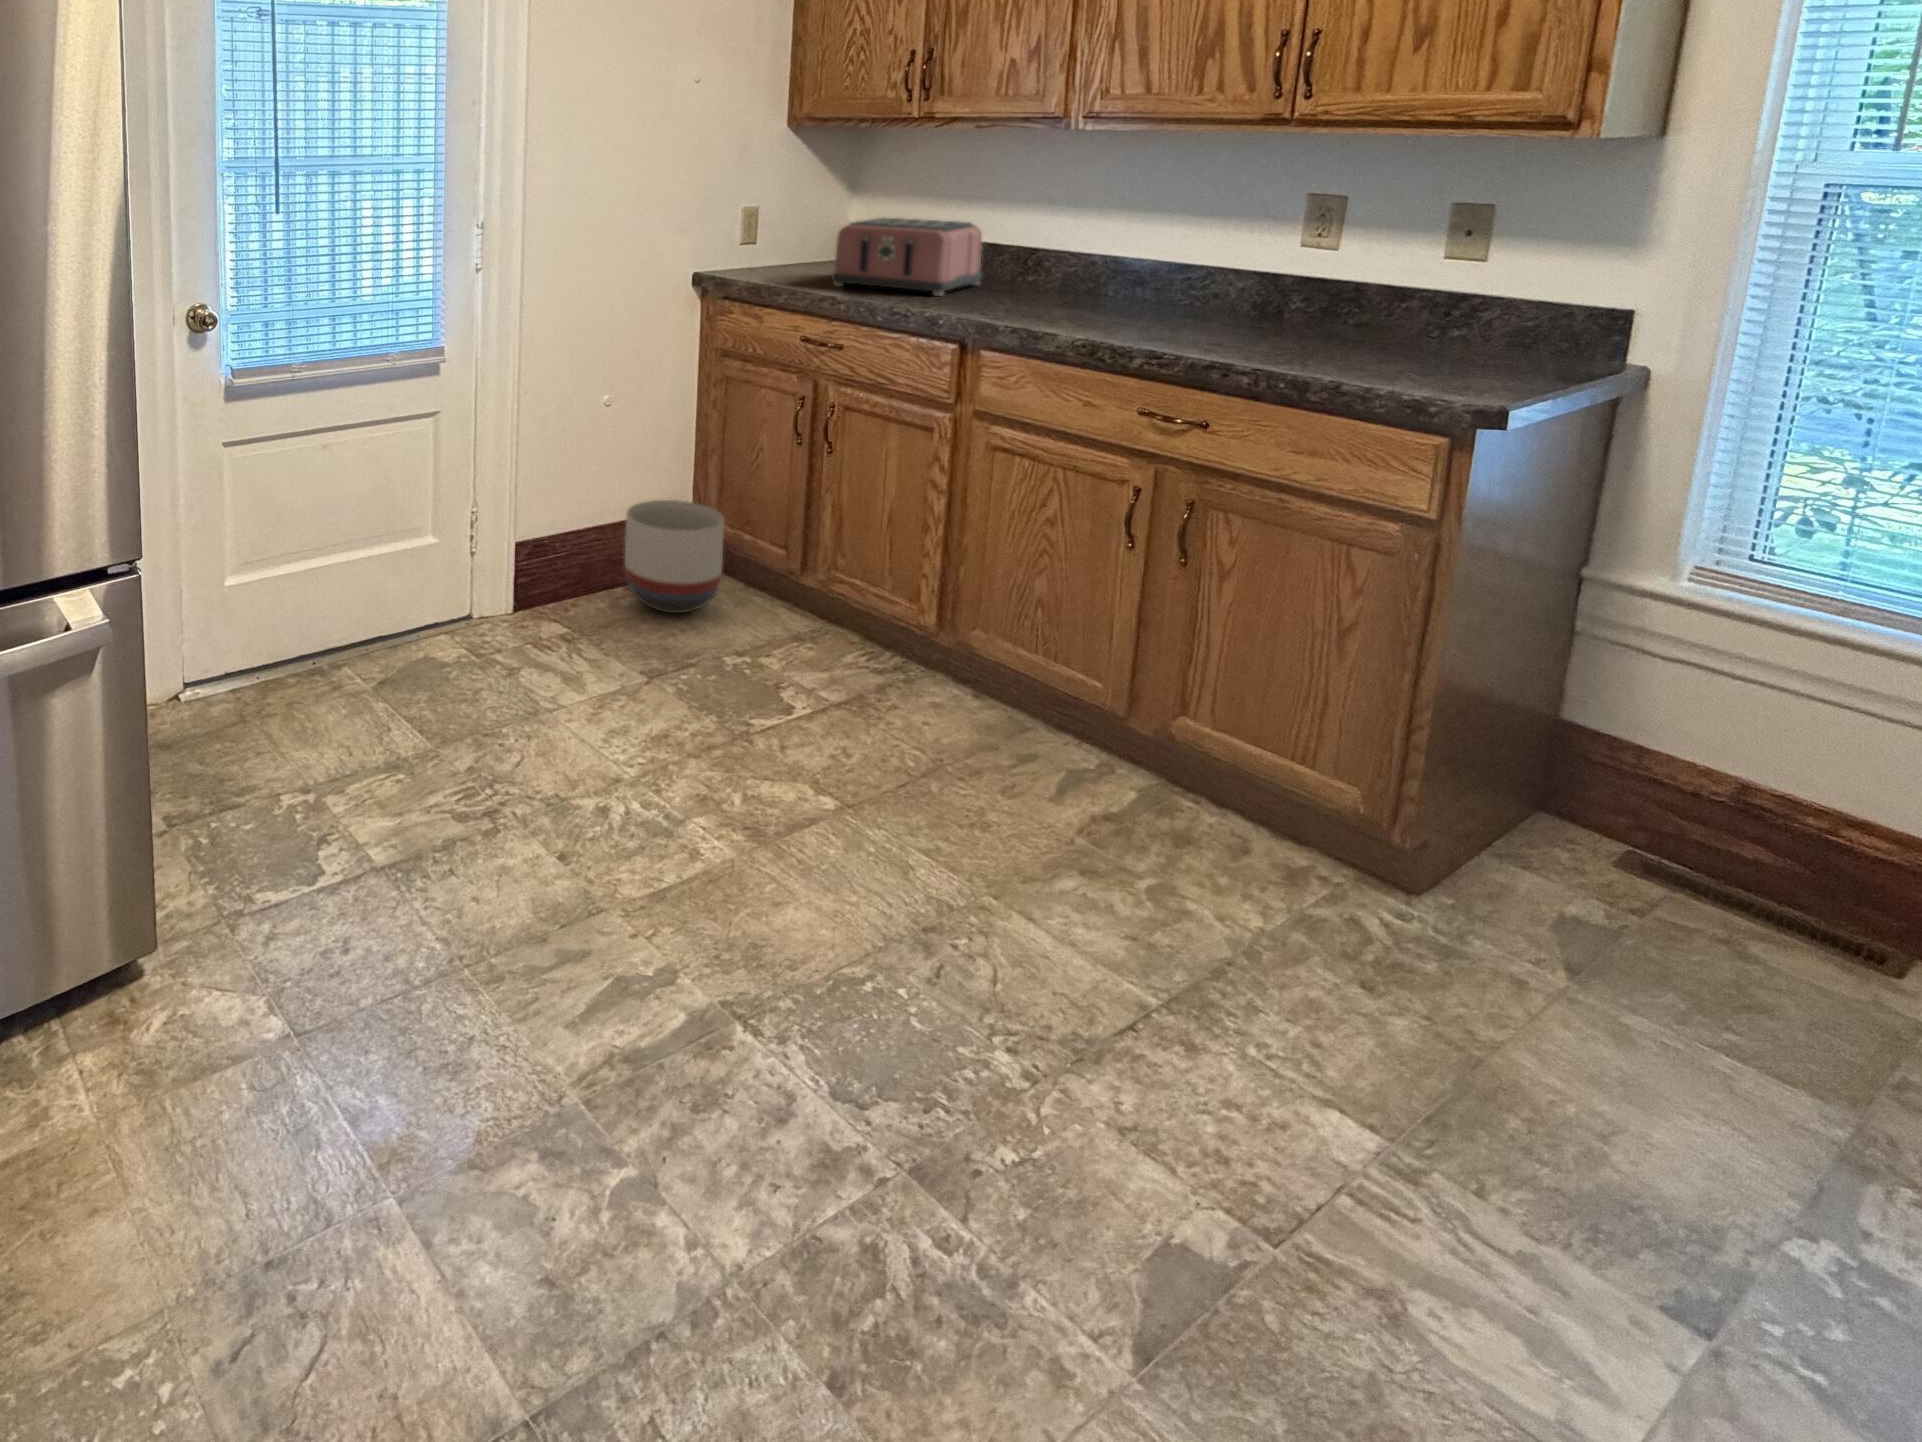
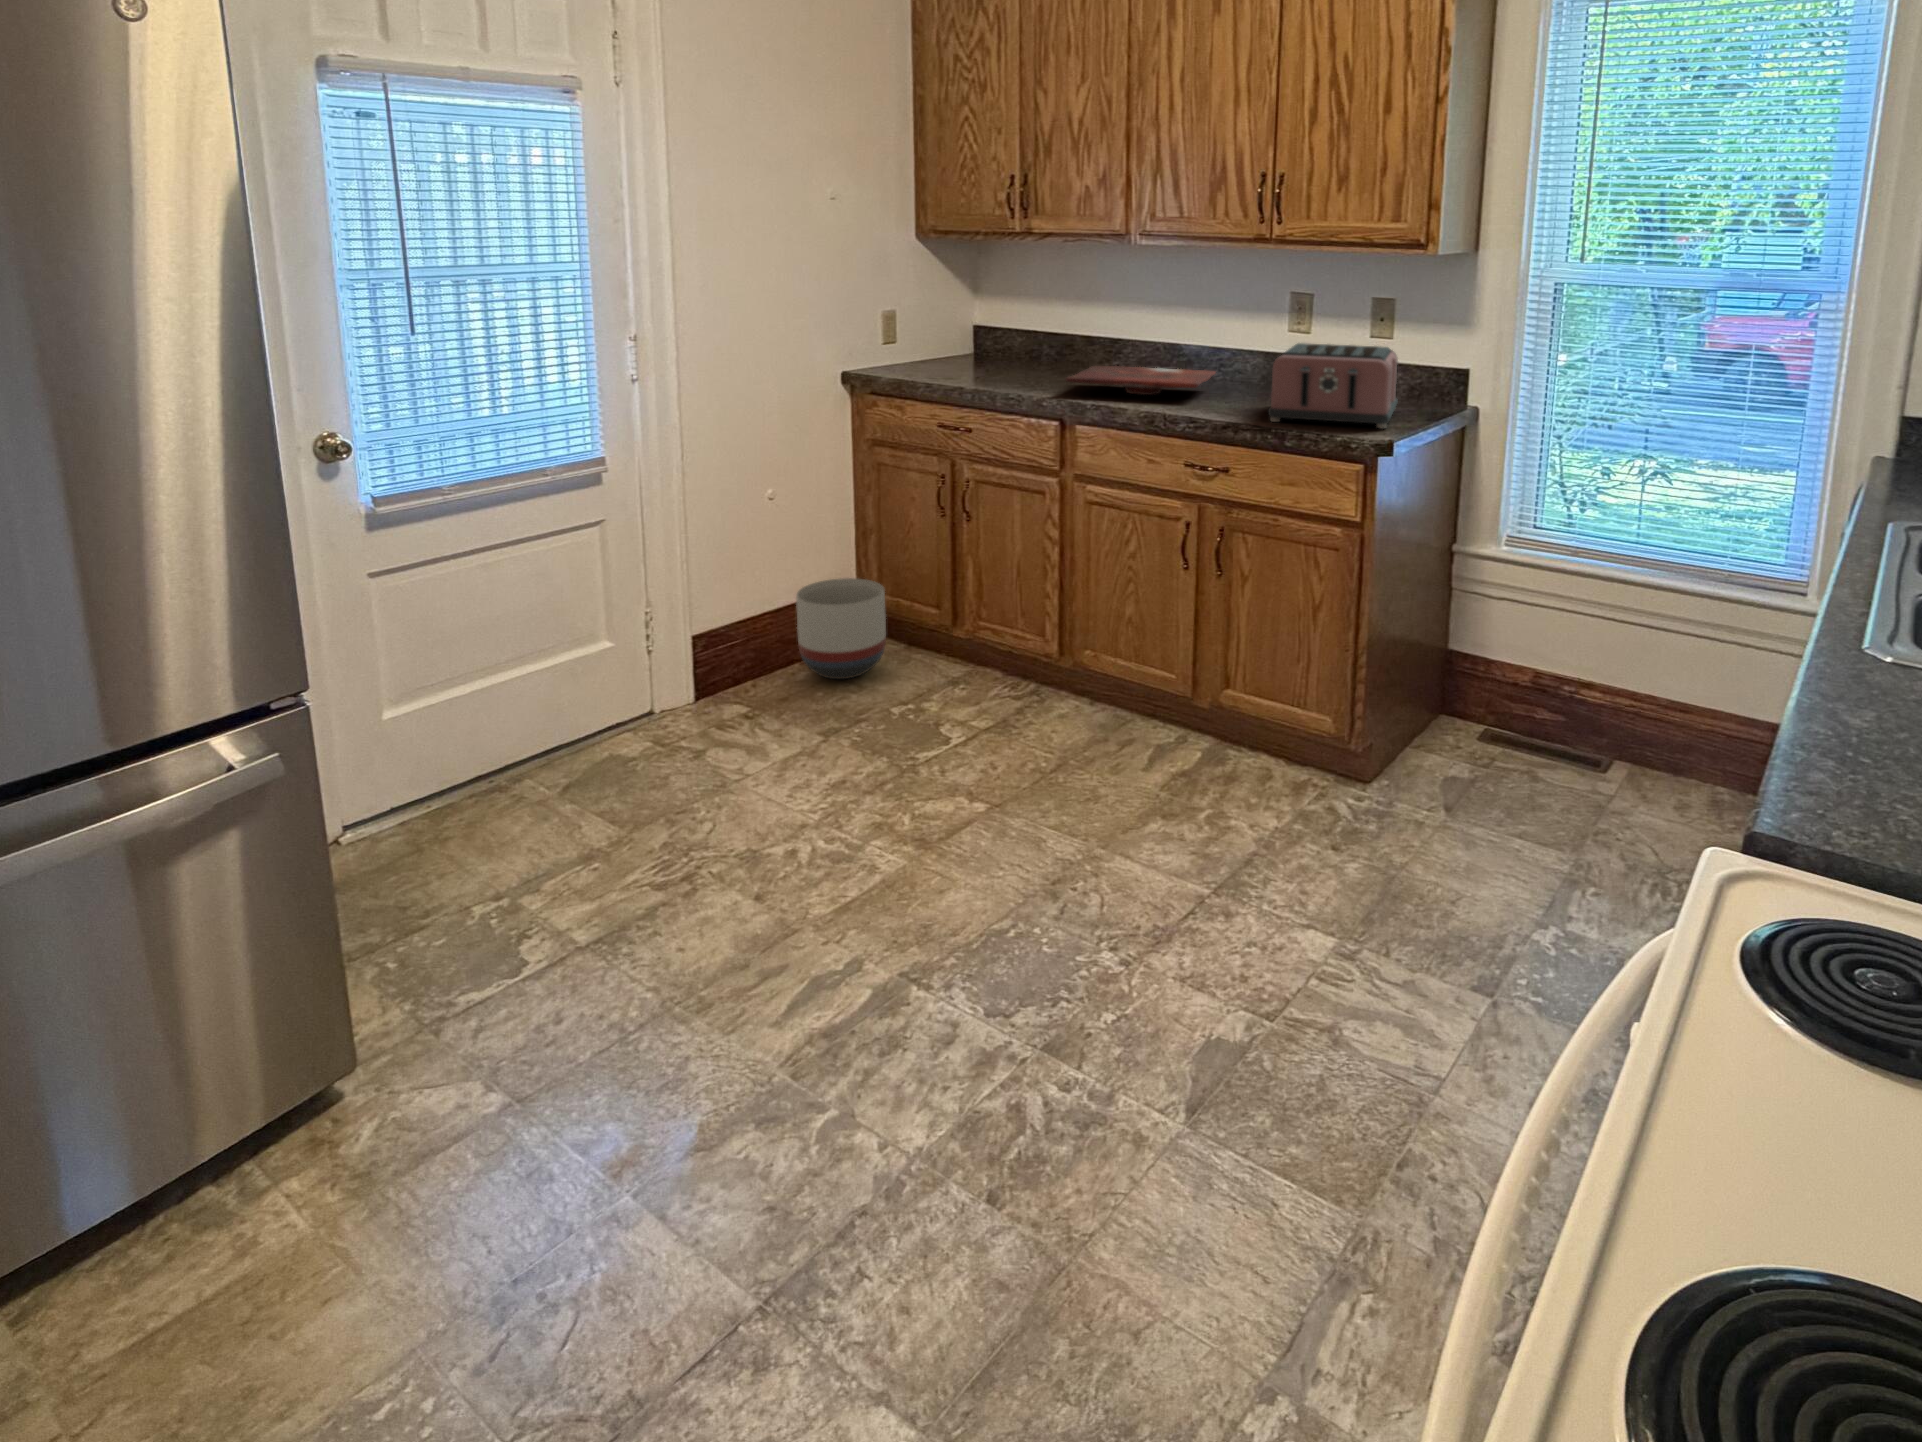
toaster: present [832,218,982,296] -> present [1268,343,1398,428]
cutting board: none [967,279,1180,318] -> present [1066,366,1215,395]

